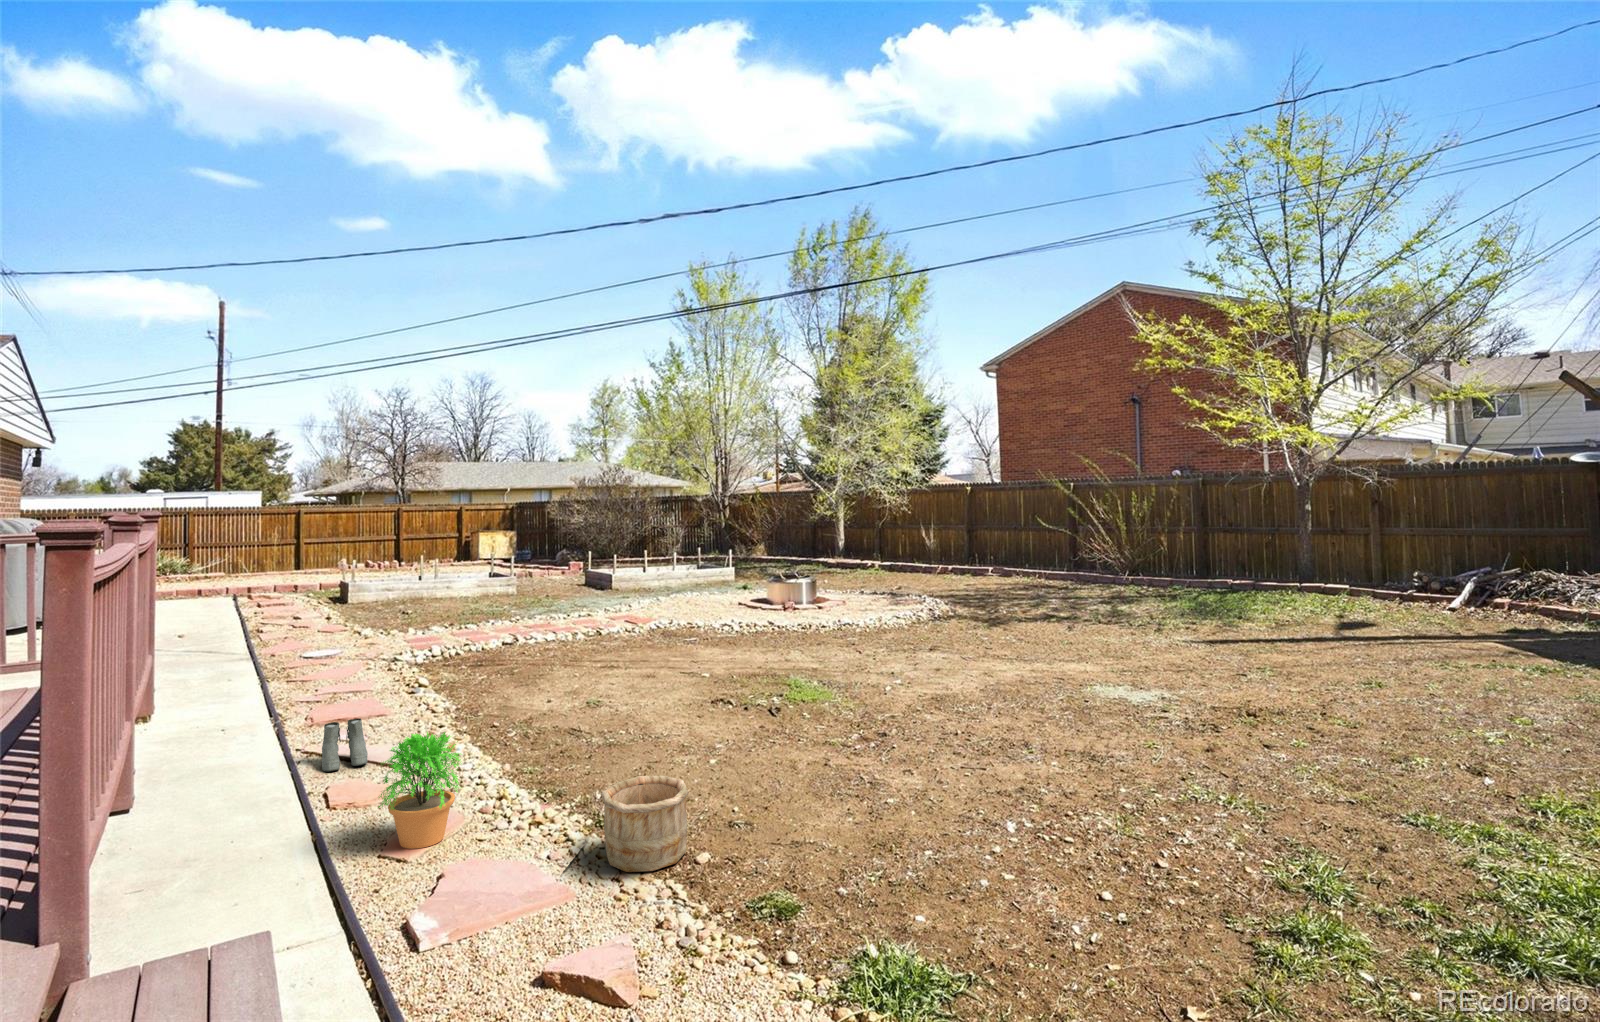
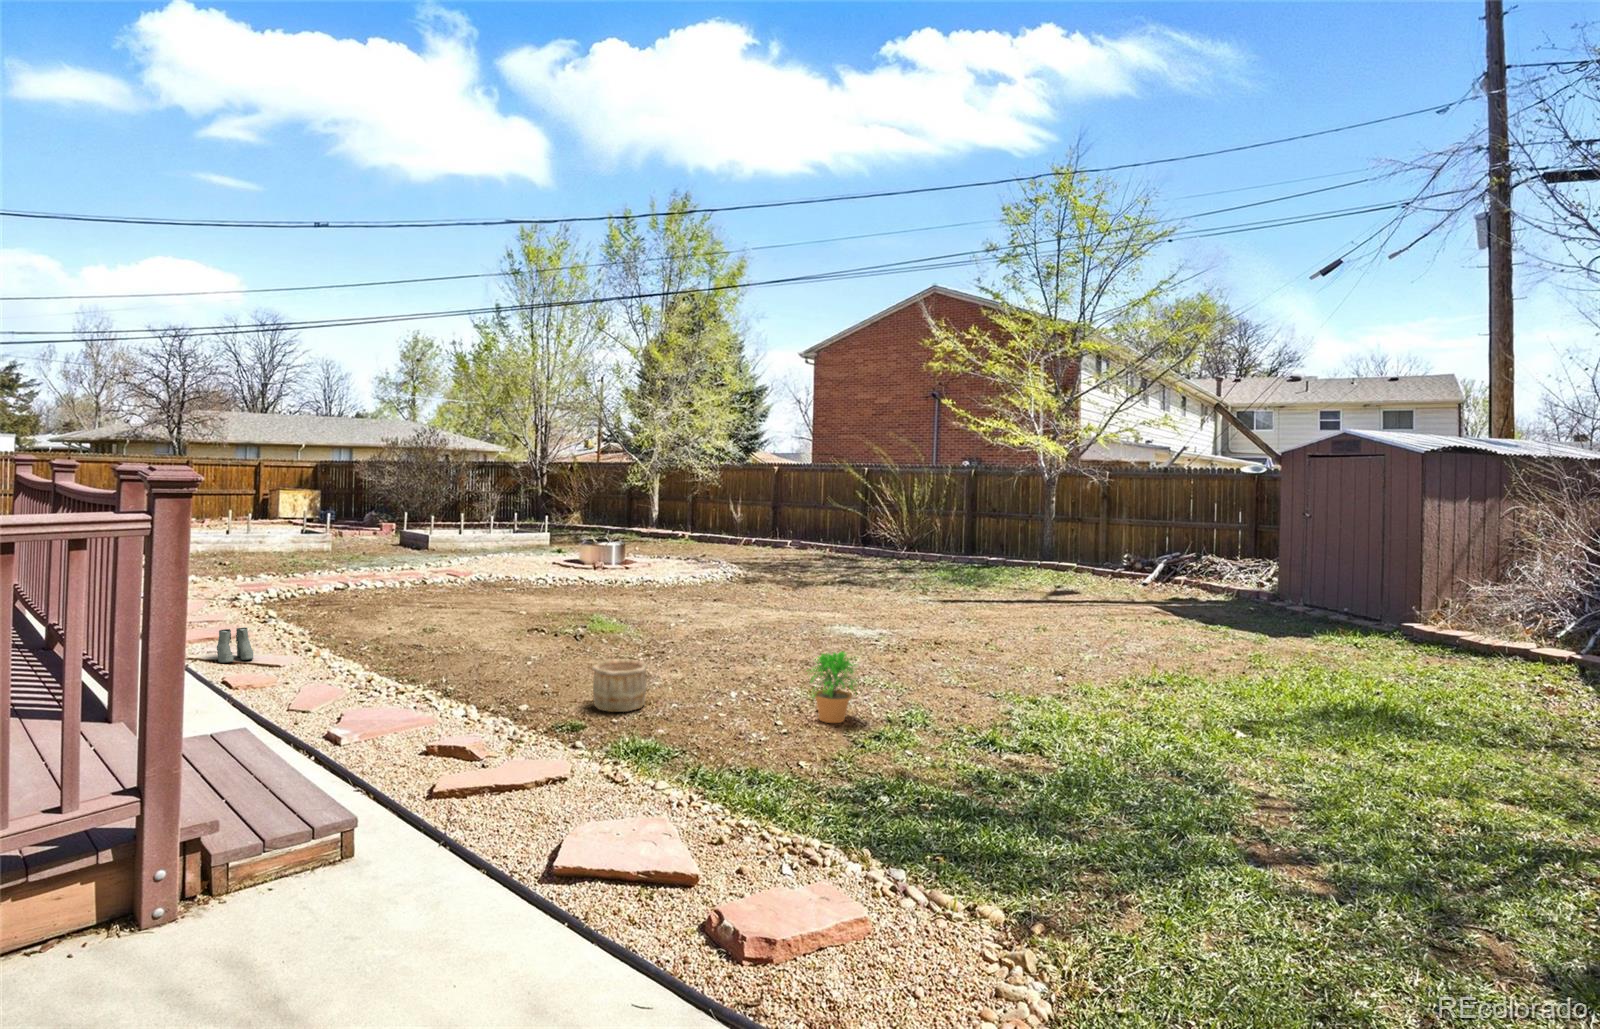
potted plant: present [378,732,462,849] -> present [809,652,856,723]
wooden bucket: present [601,776,688,872] -> present [592,659,648,712]

